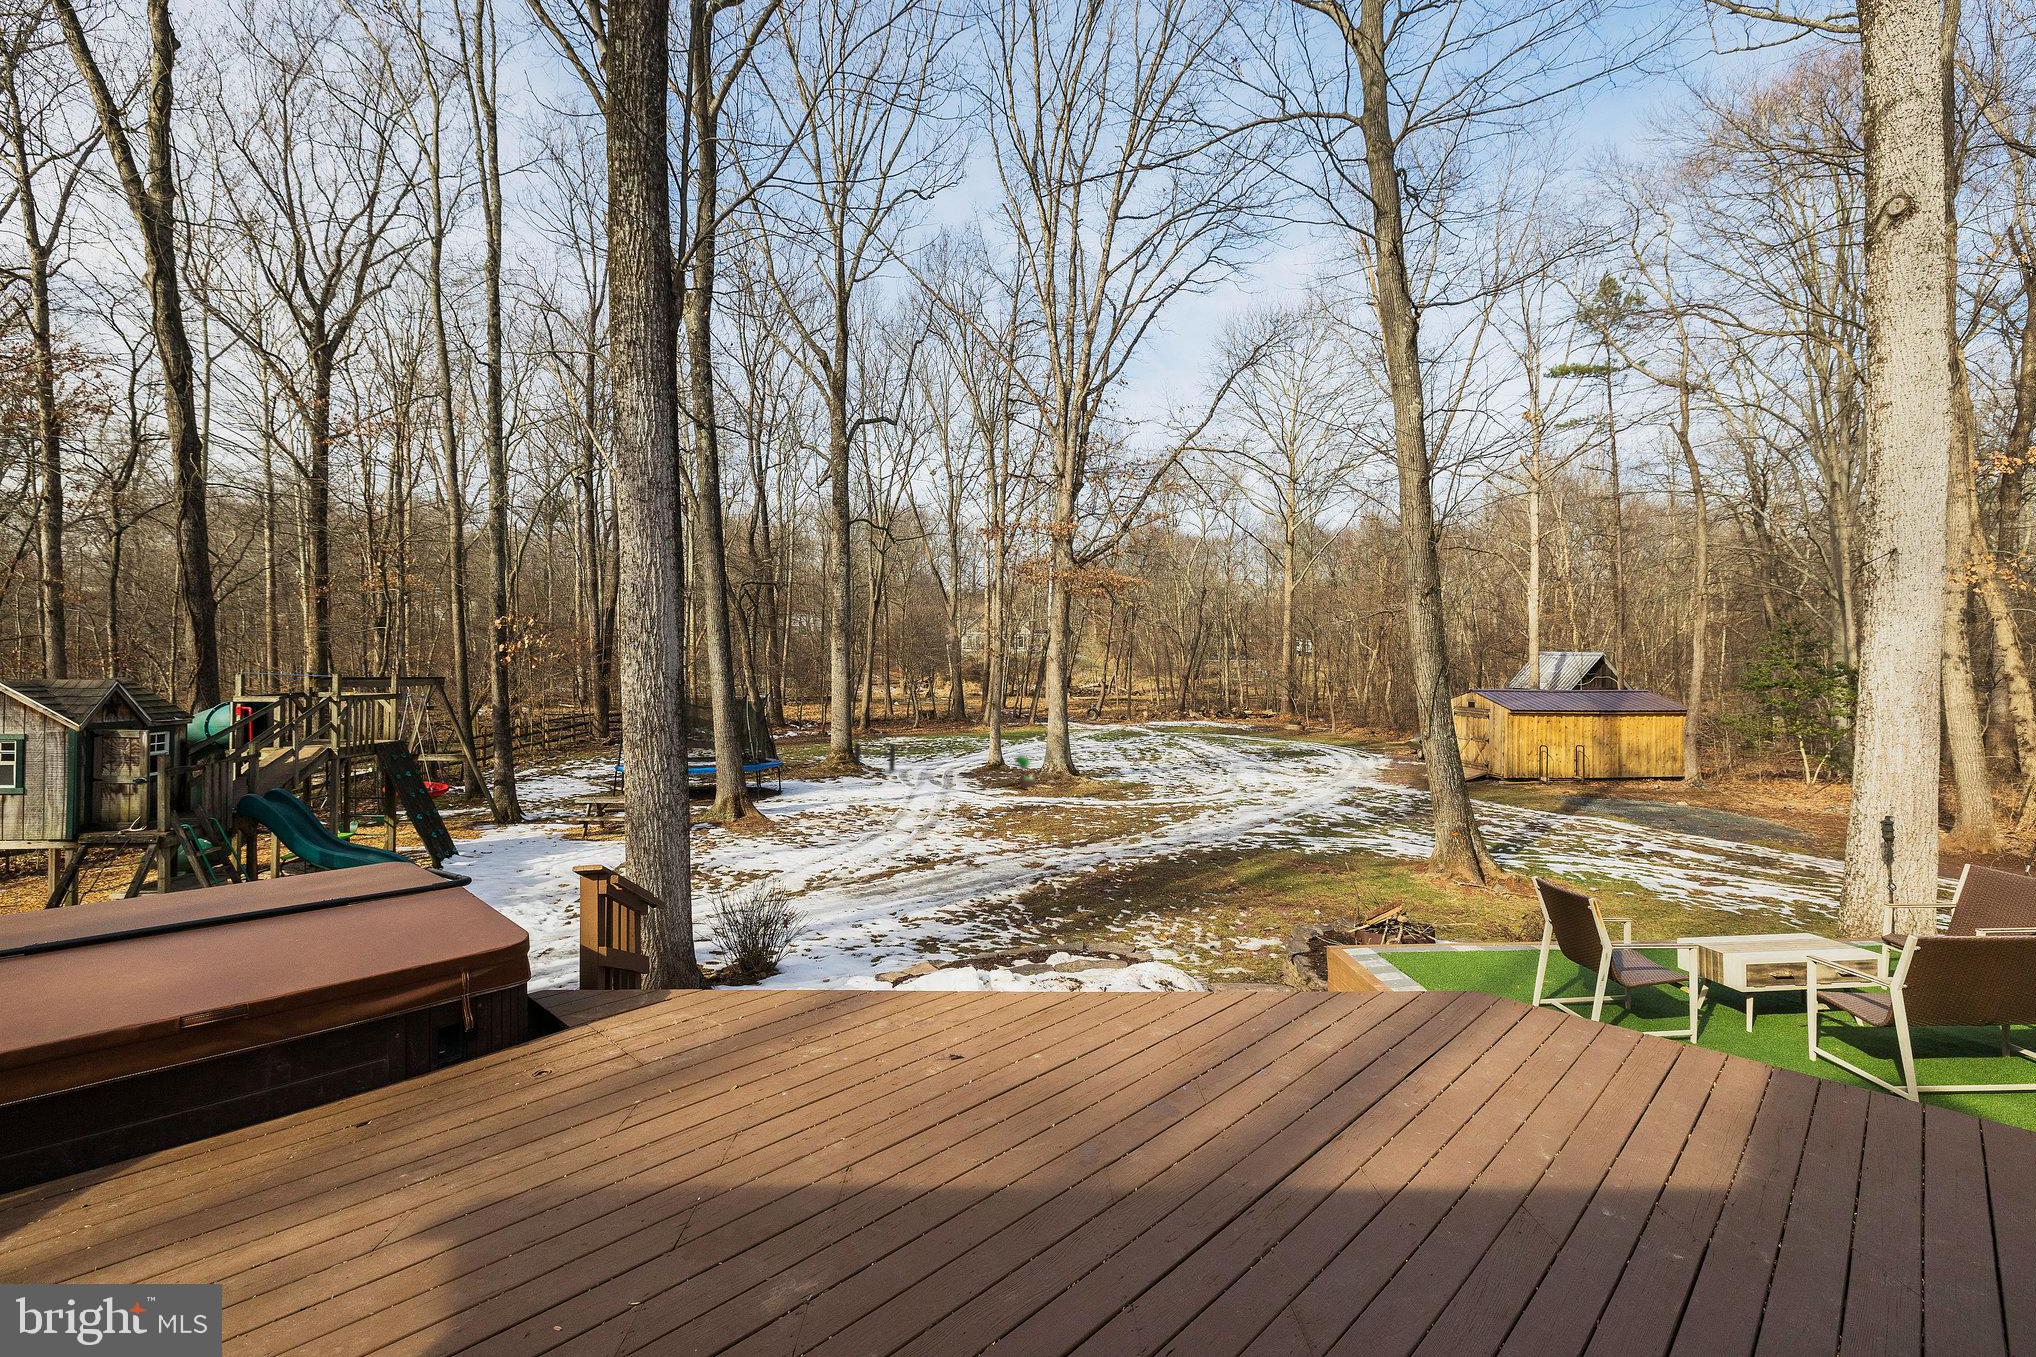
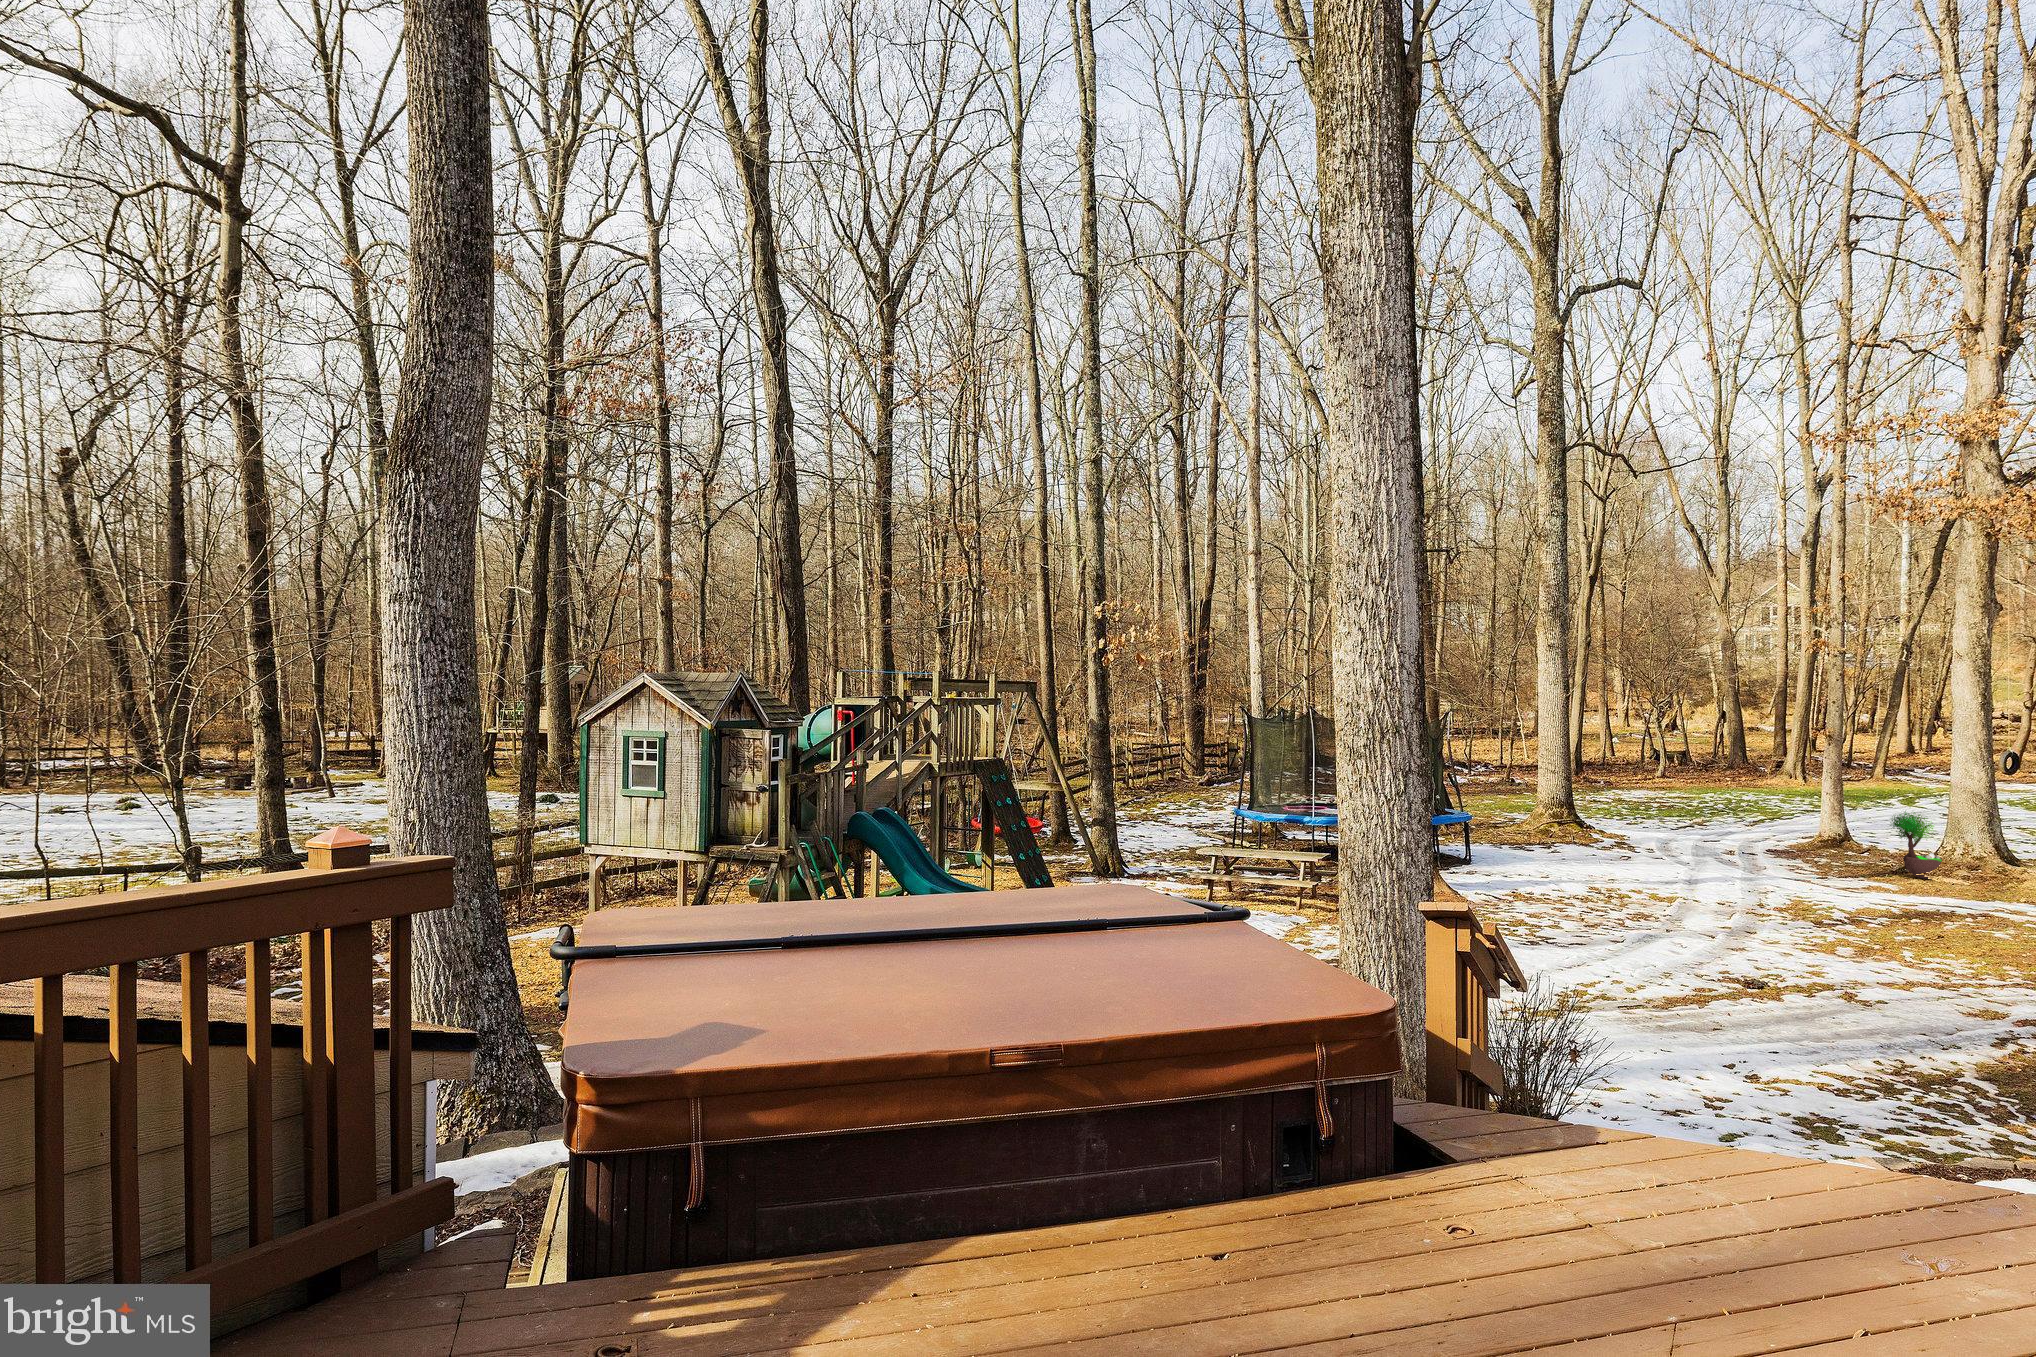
bench: present [854,743,895,772] -> none [1566,791,1638,839]

